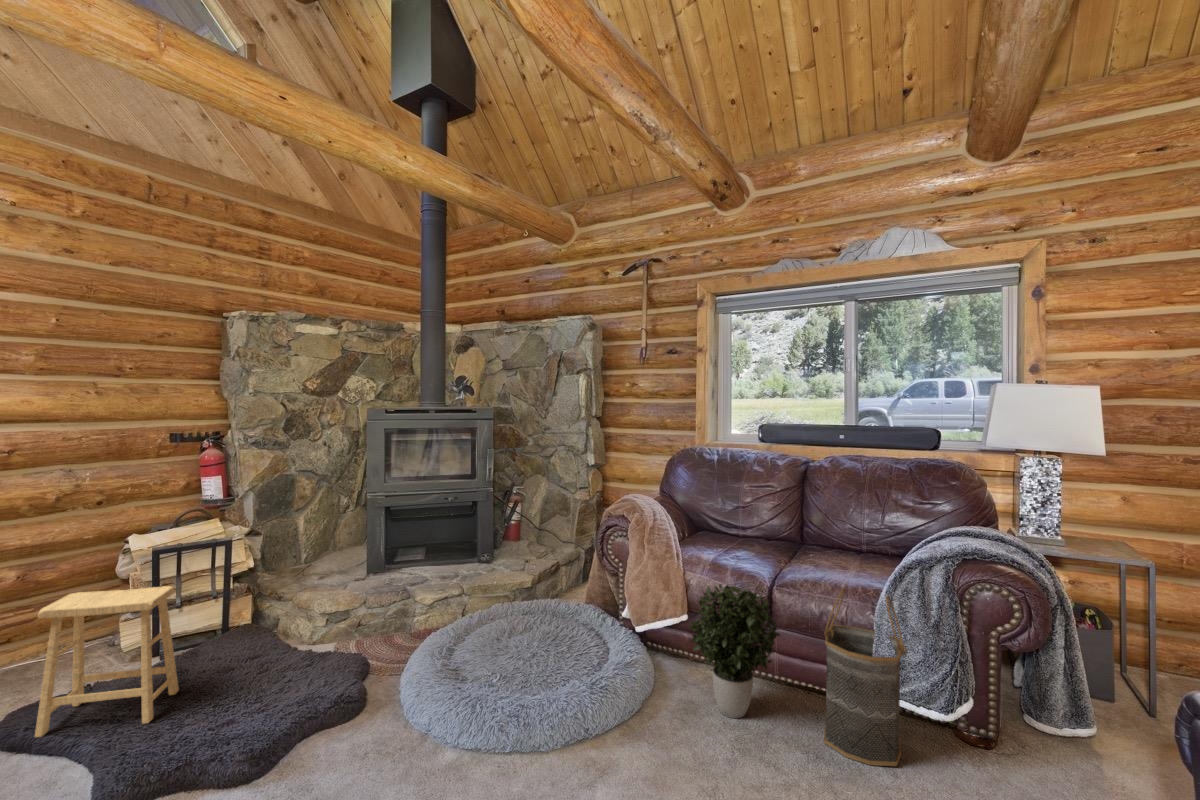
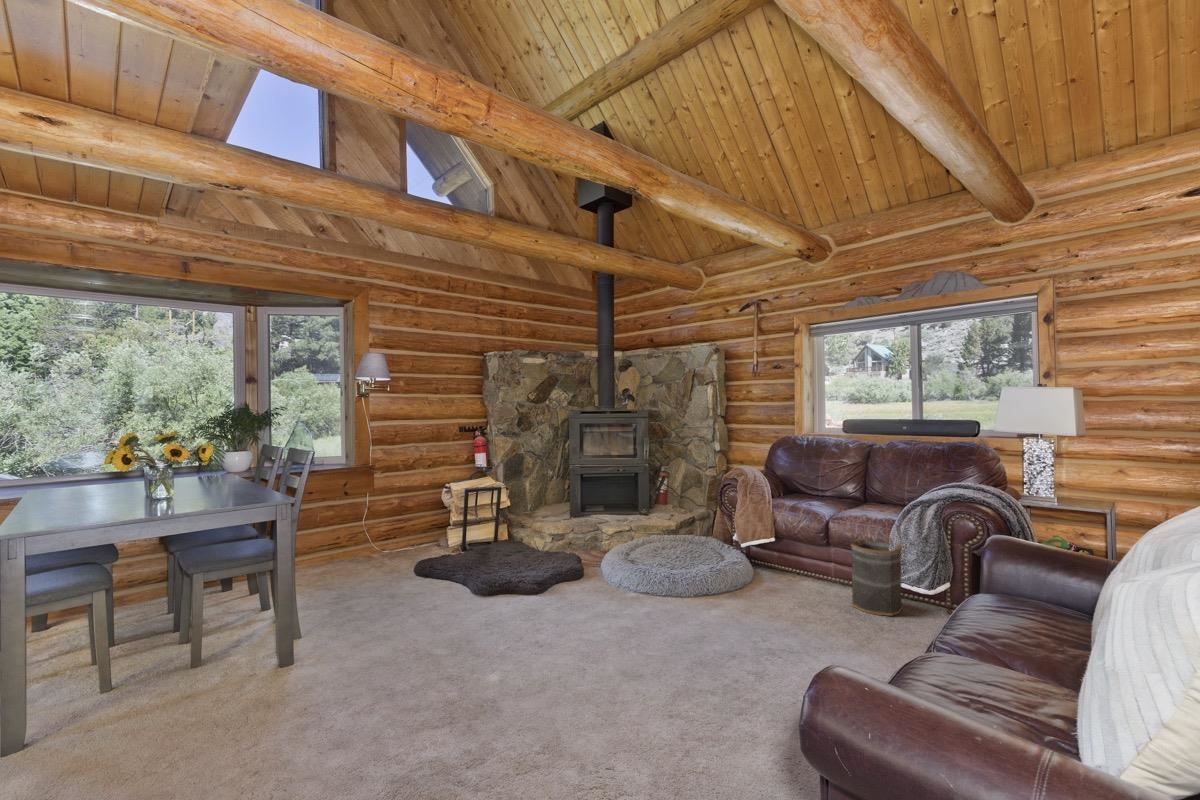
potted plant: present [689,584,780,718] -> none [769,514,828,594]
footstool: present [35,586,179,737] -> none [430,506,484,573]

